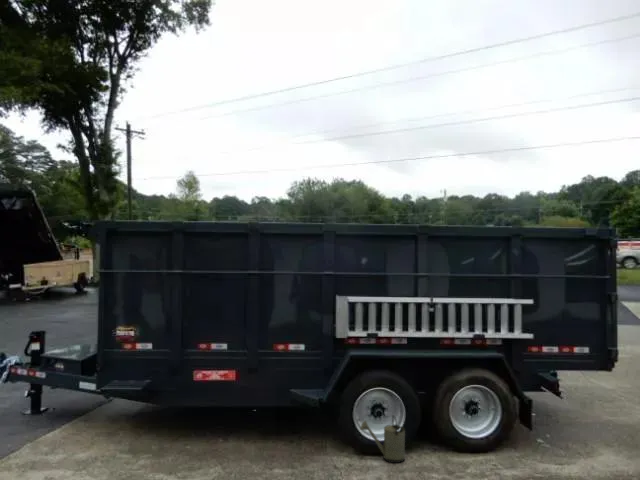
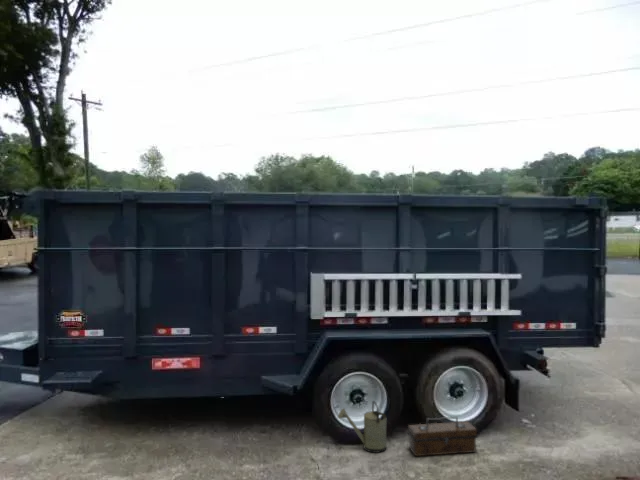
toolbox: none [424,432,491,467] -> present [407,417,478,456]

